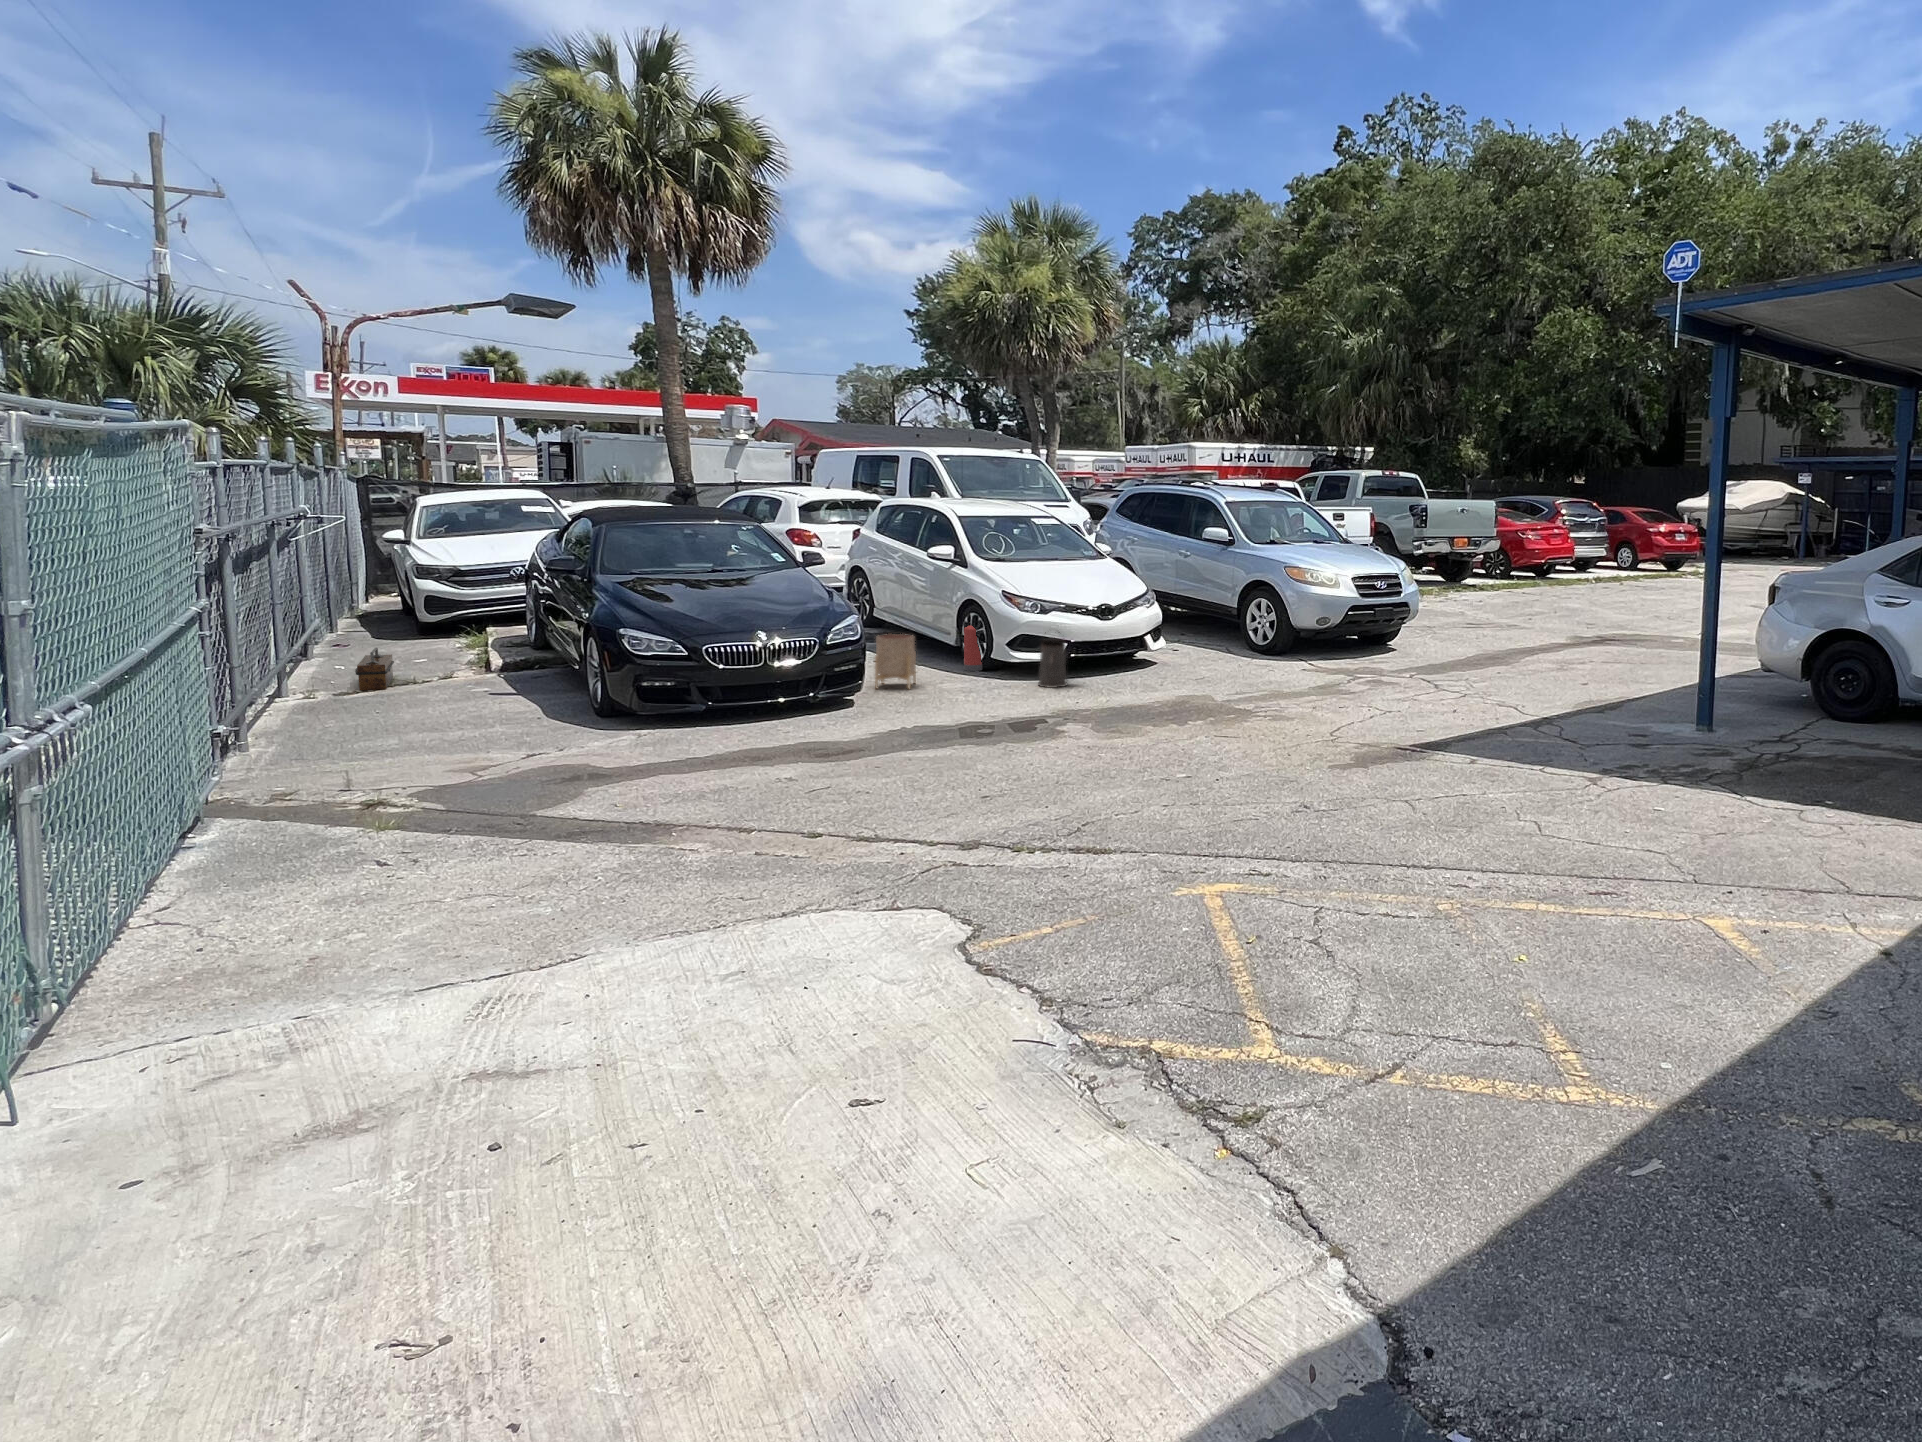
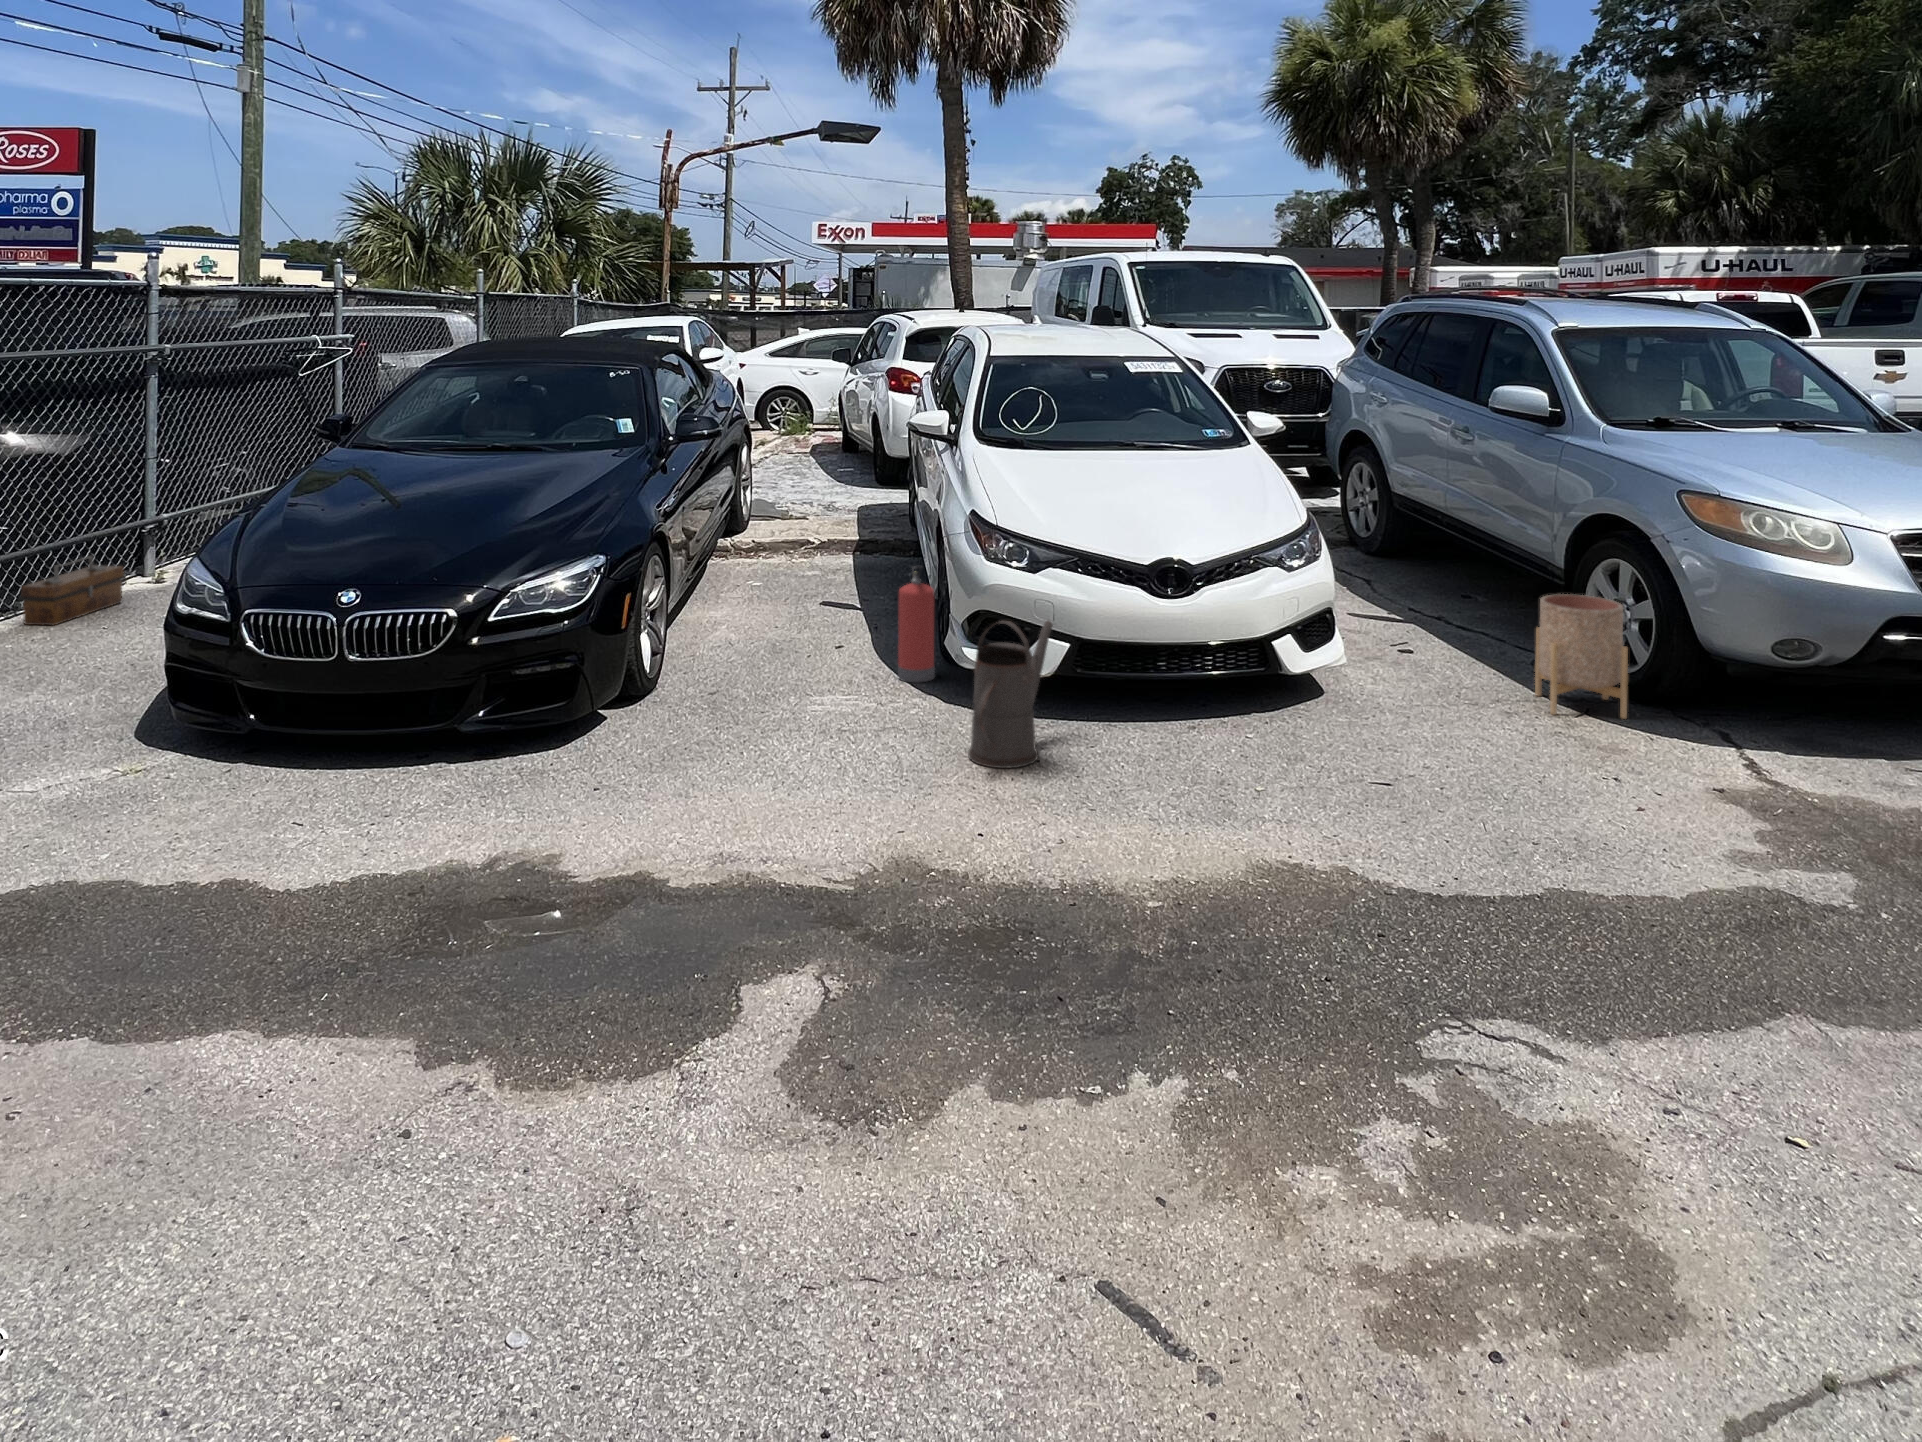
planter: present [875,634,916,689] -> present [1535,594,1628,719]

